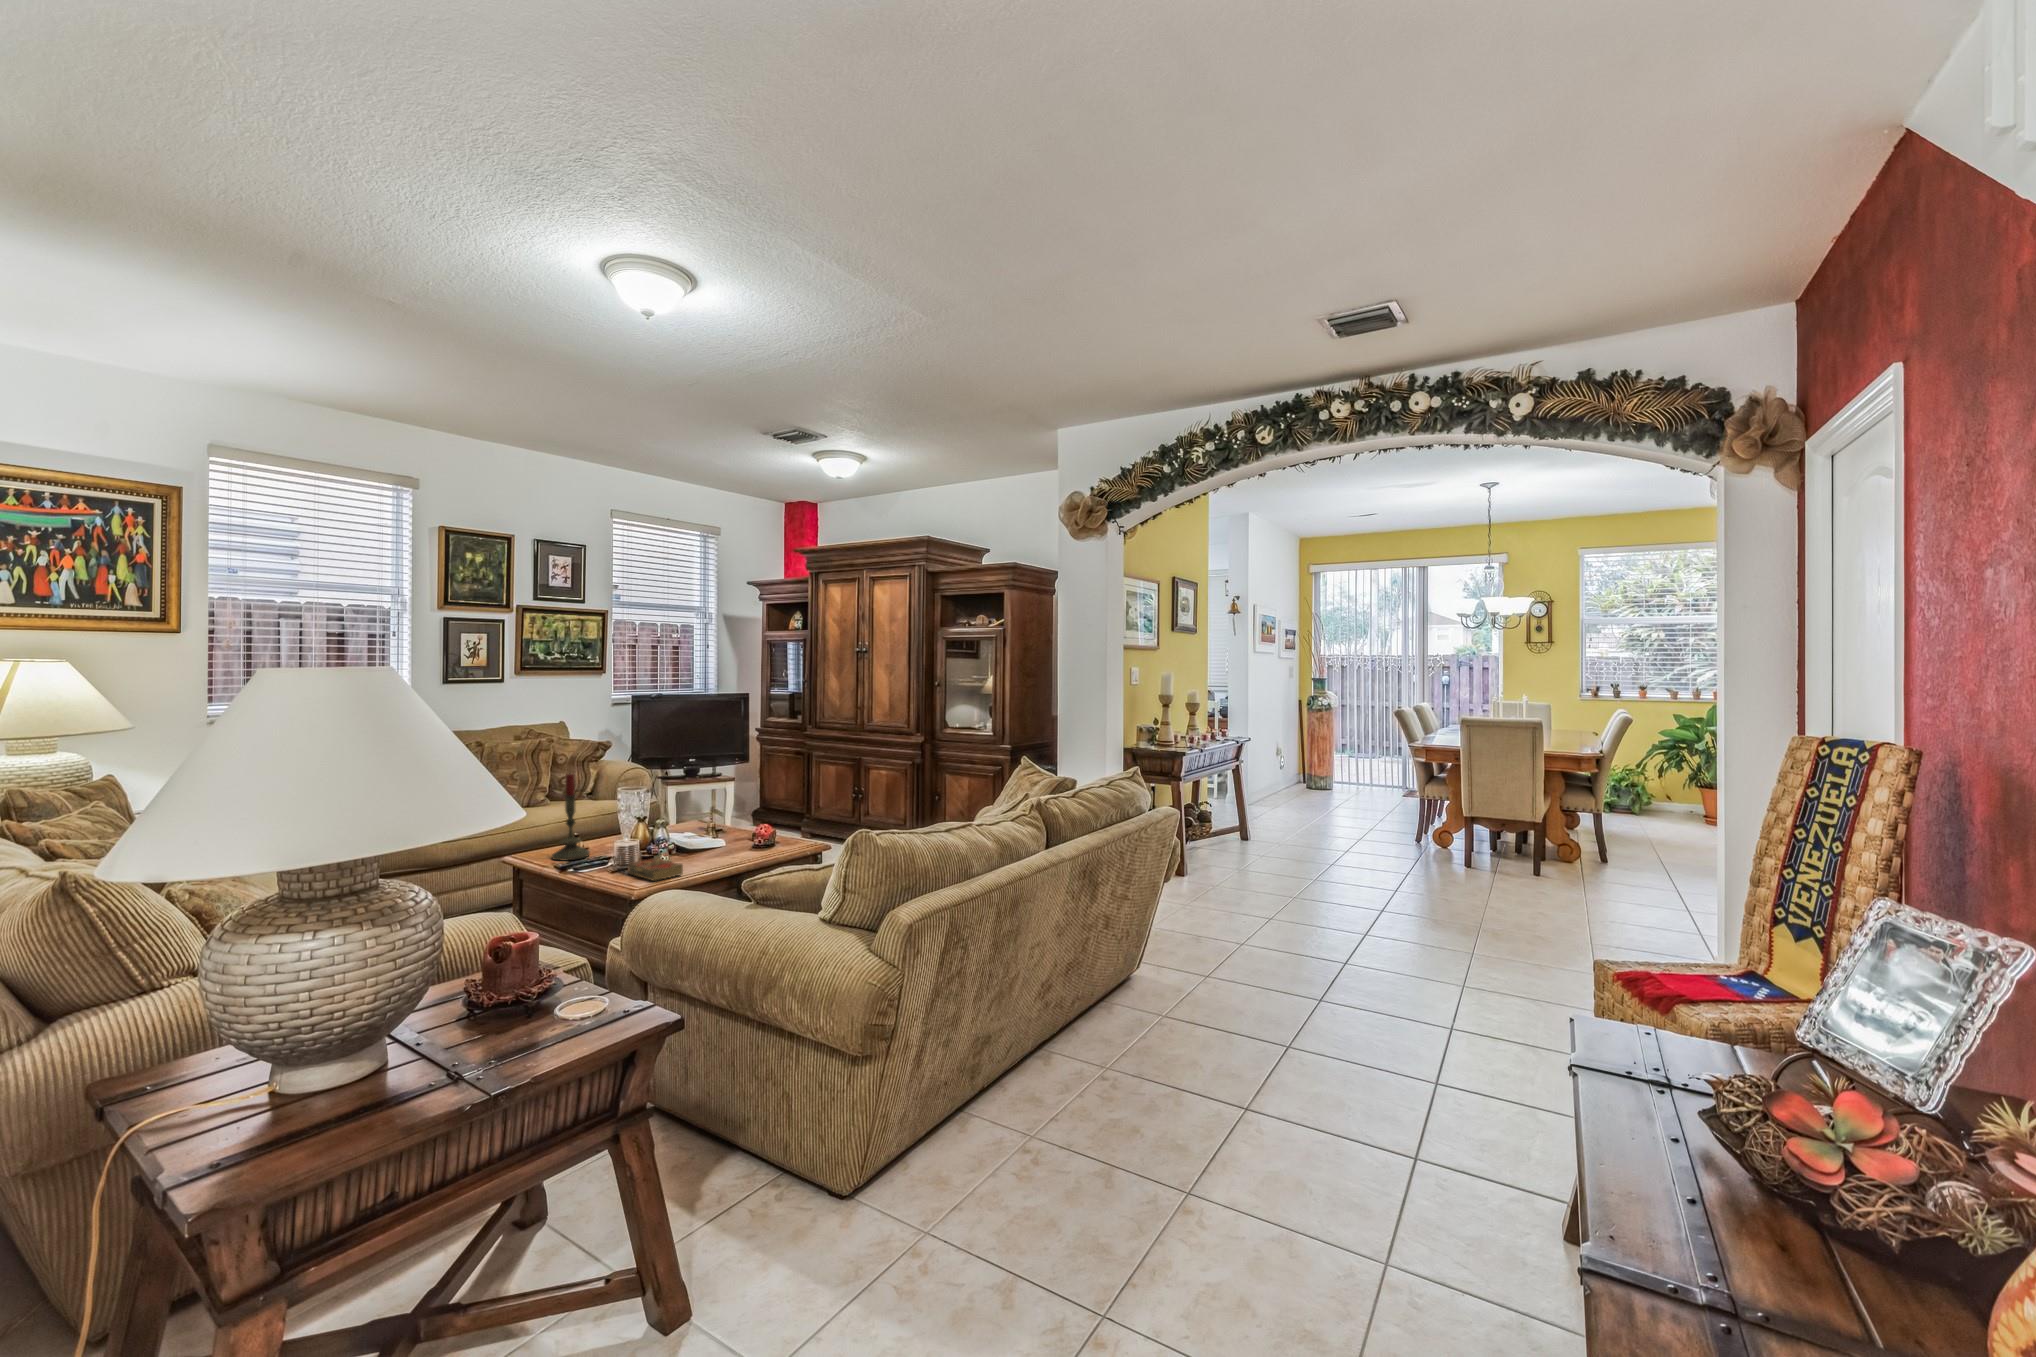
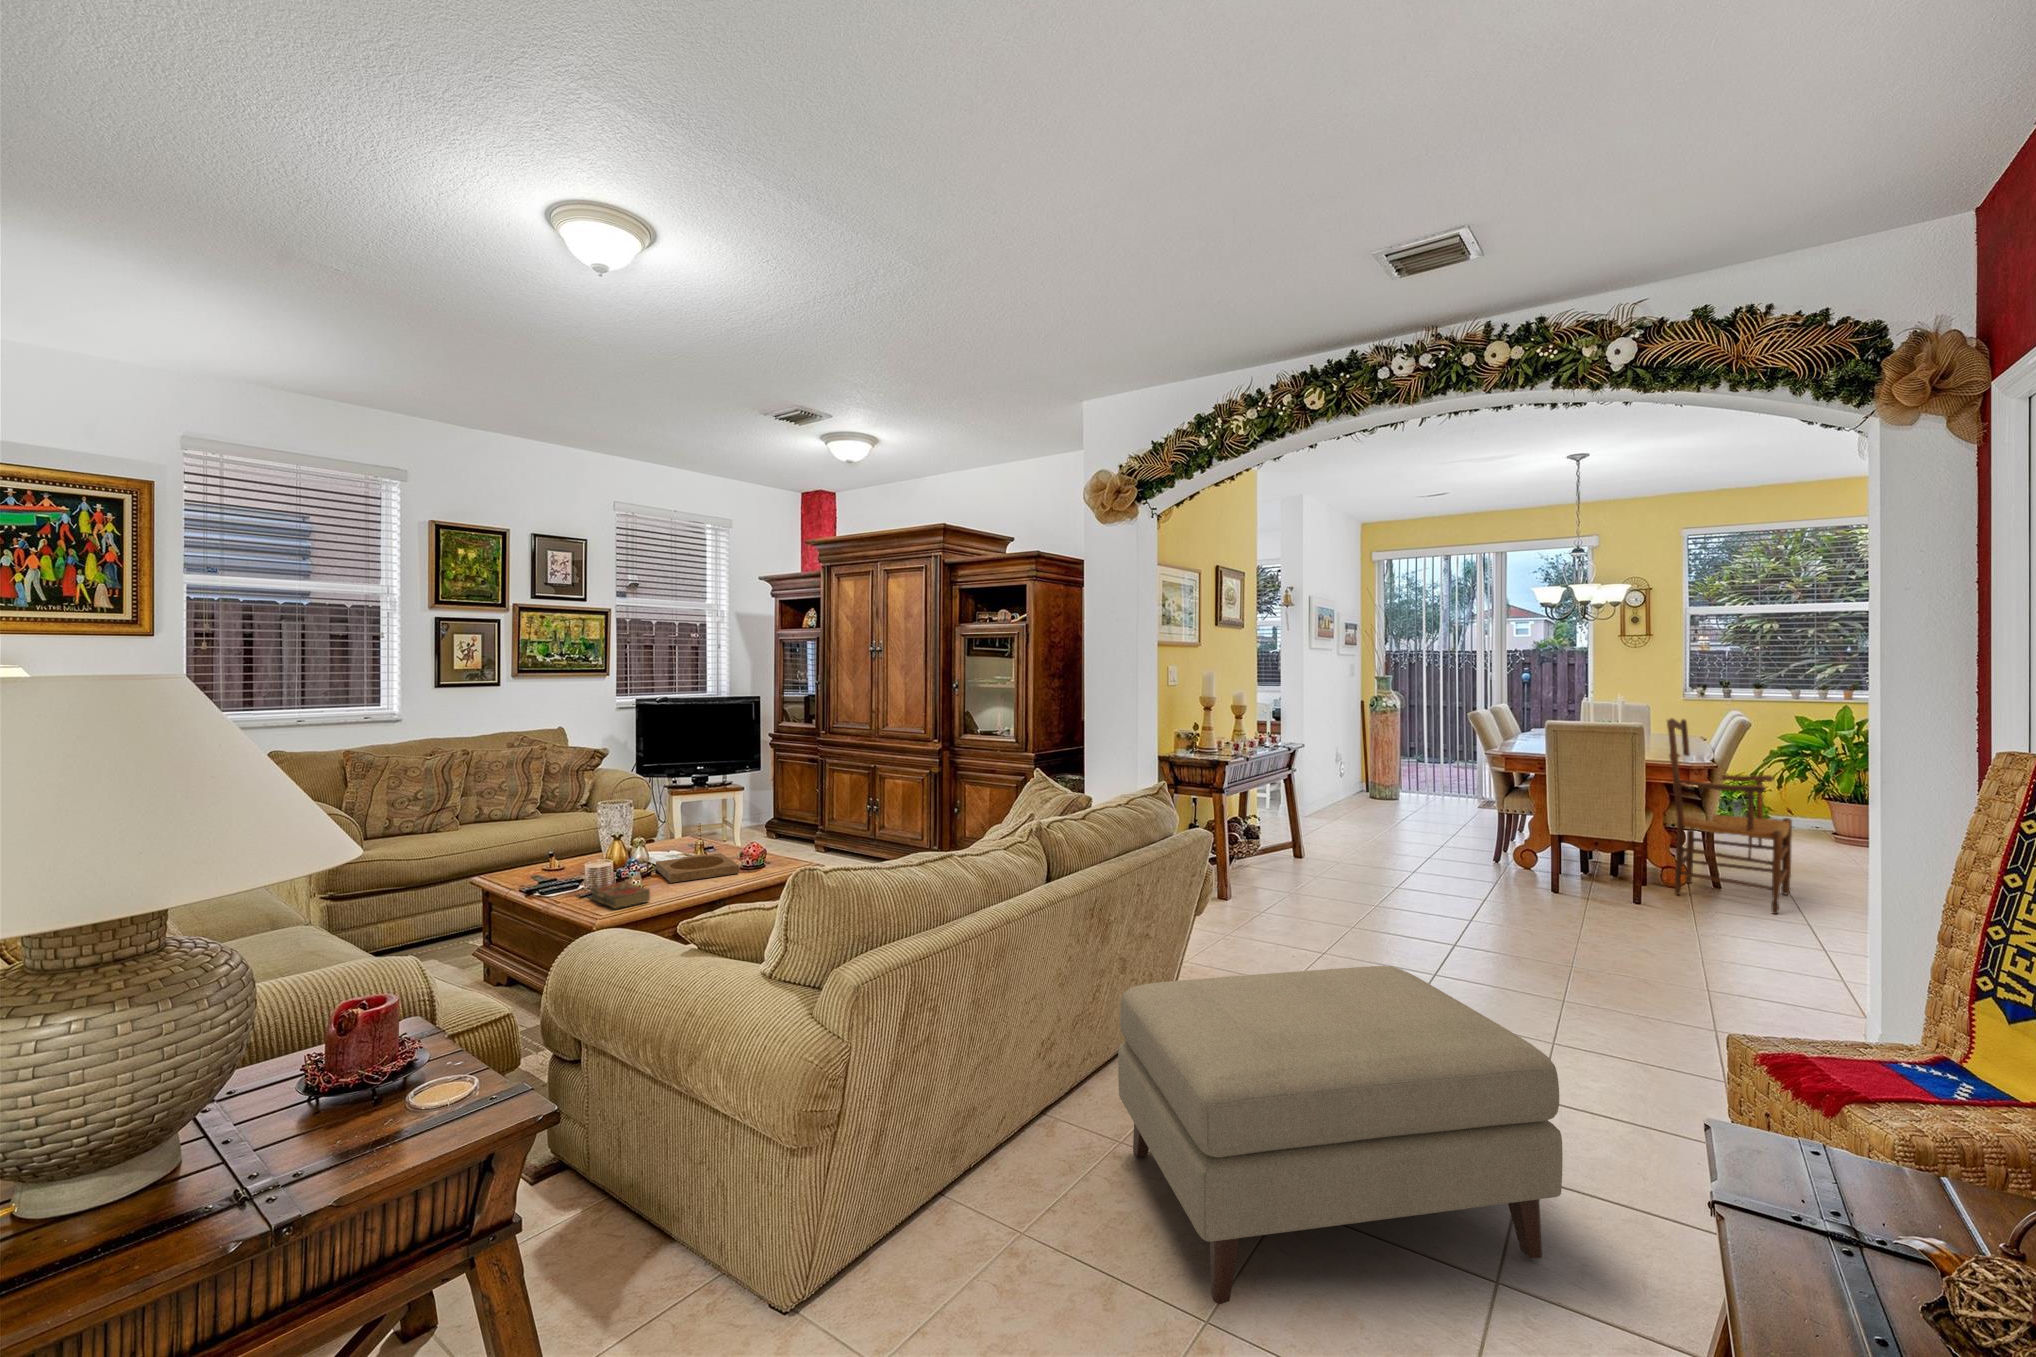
armchair: none [1563,716,1666,884] -> present [1667,718,1792,914]
candle: present [552,773,590,860] -> none [516,784,558,883]
tray: none [678,834,756,860] -> present [656,853,739,883]
ottoman: none [1108,917,1467,1180] -> present [1118,966,1563,1304]

